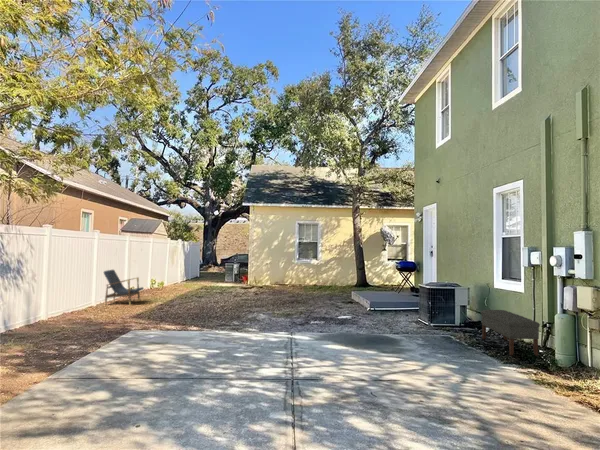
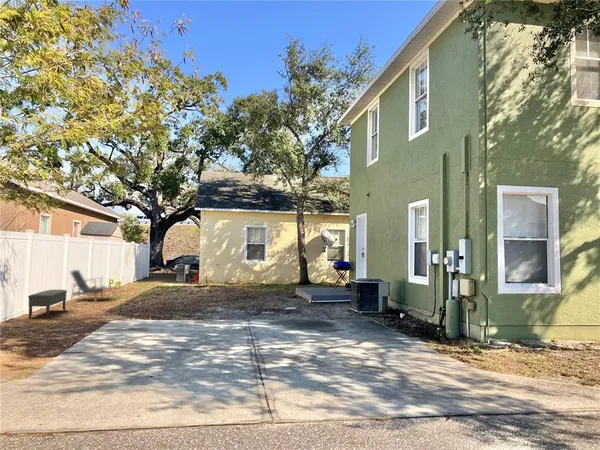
bench: present [481,310,540,356] -> present [28,290,67,318]

